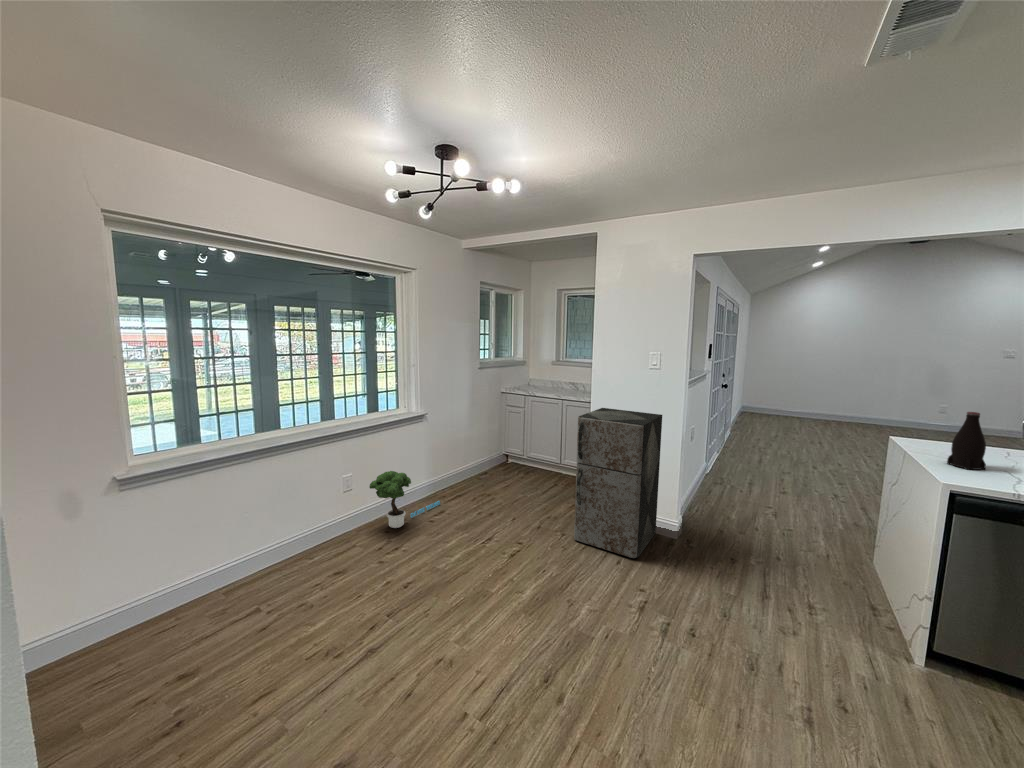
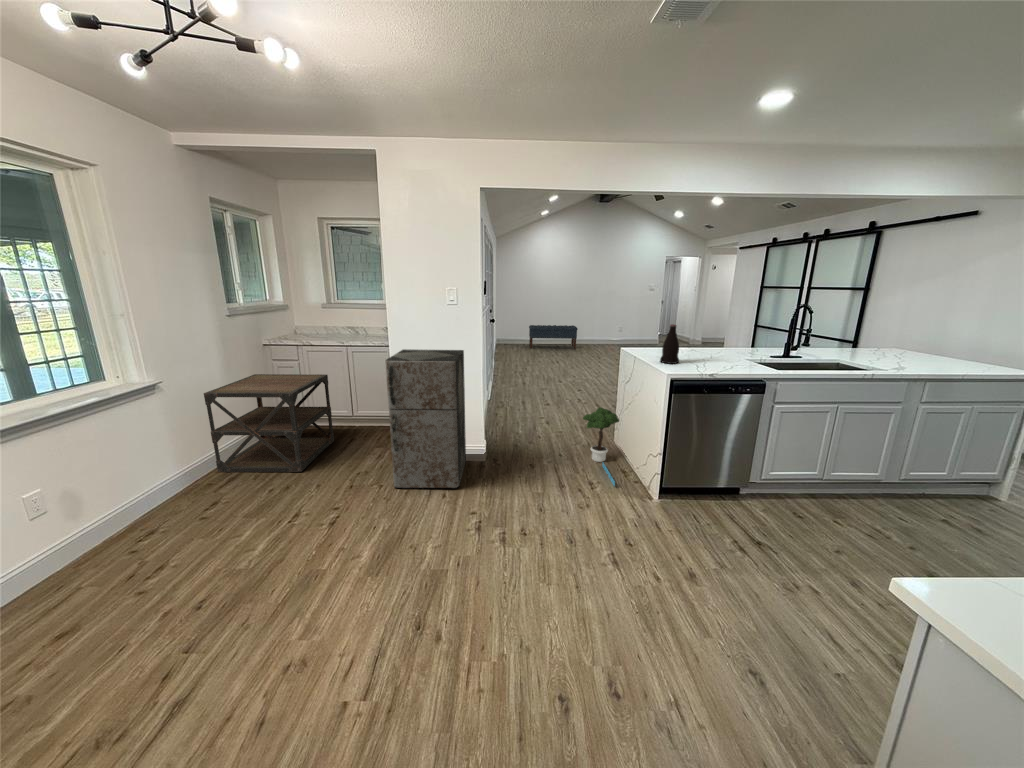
bench: none [789,392,866,427] -> present [529,325,578,349]
side table: none [452,415,542,504] -> present [204,374,334,472]
potted tree: present [369,471,440,528] -> present [583,407,619,486]

